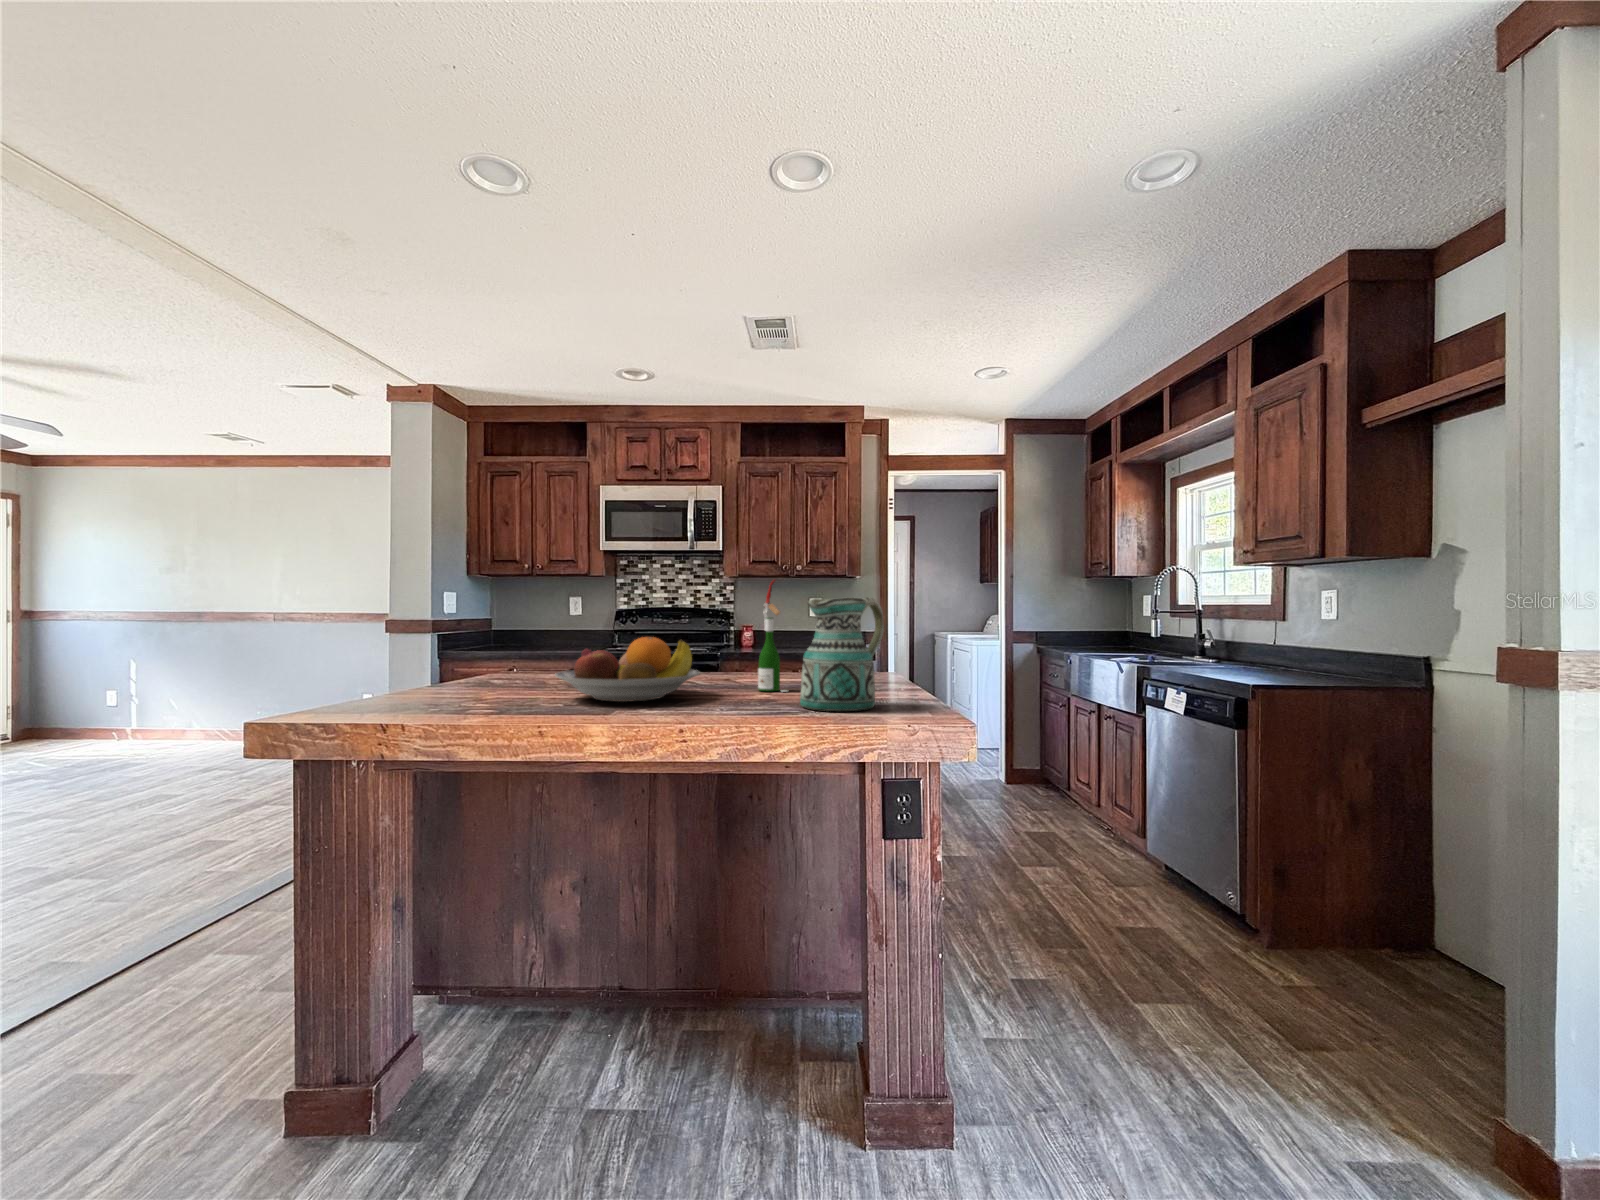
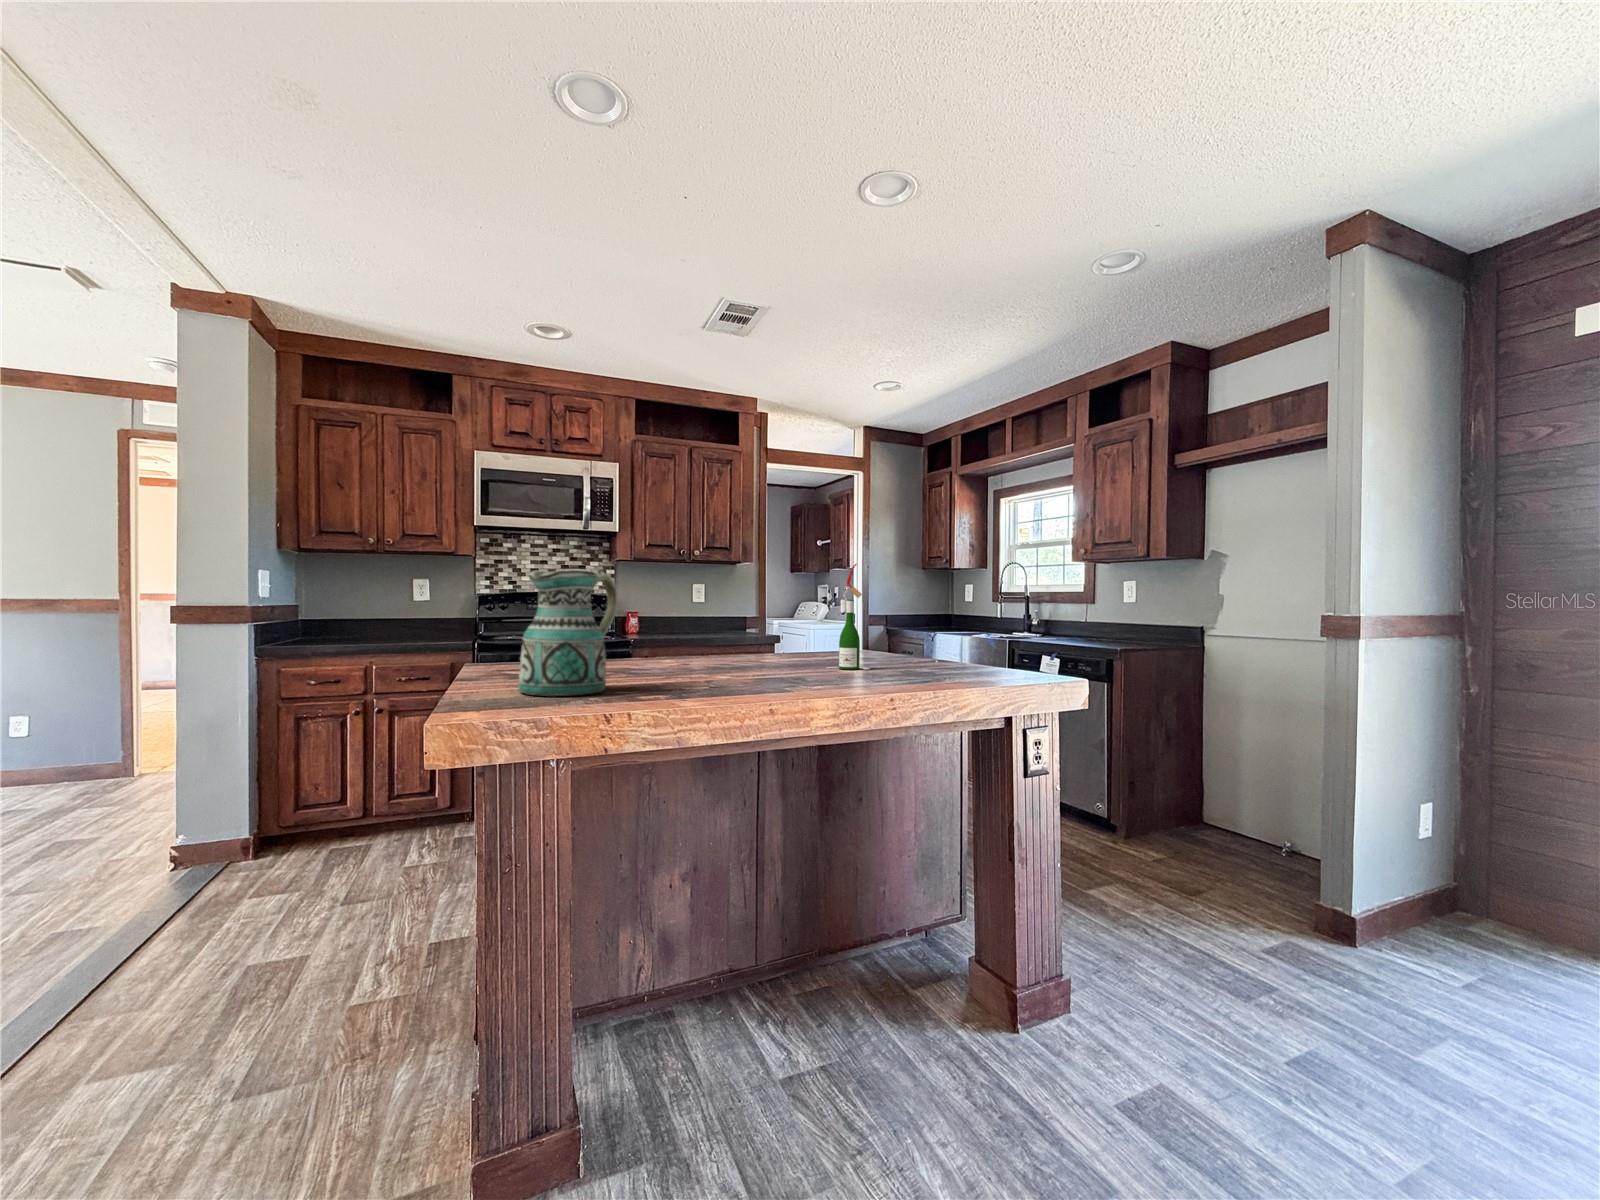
ceramic pitcher: present [800,597,884,711] -> present [518,570,617,696]
fruit bowl: present [555,637,700,702] -> none [679,617,820,681]

